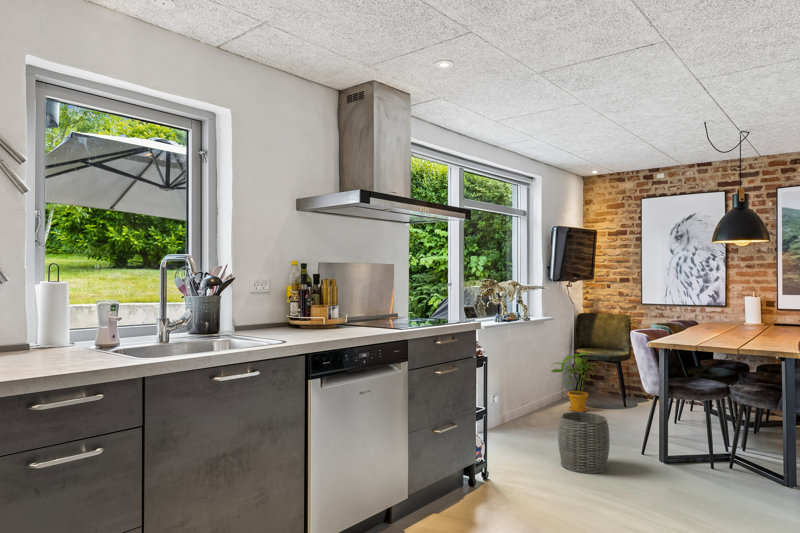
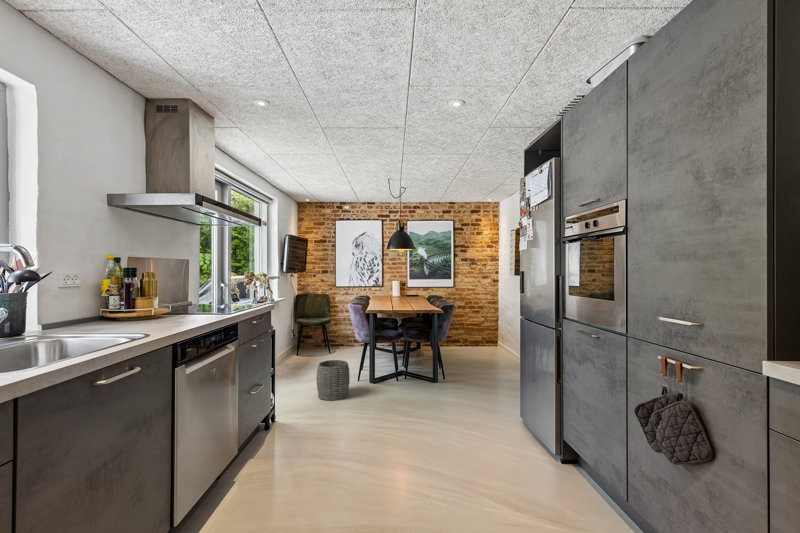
house plant: present [552,352,598,412] -> none [284,321,318,362]

